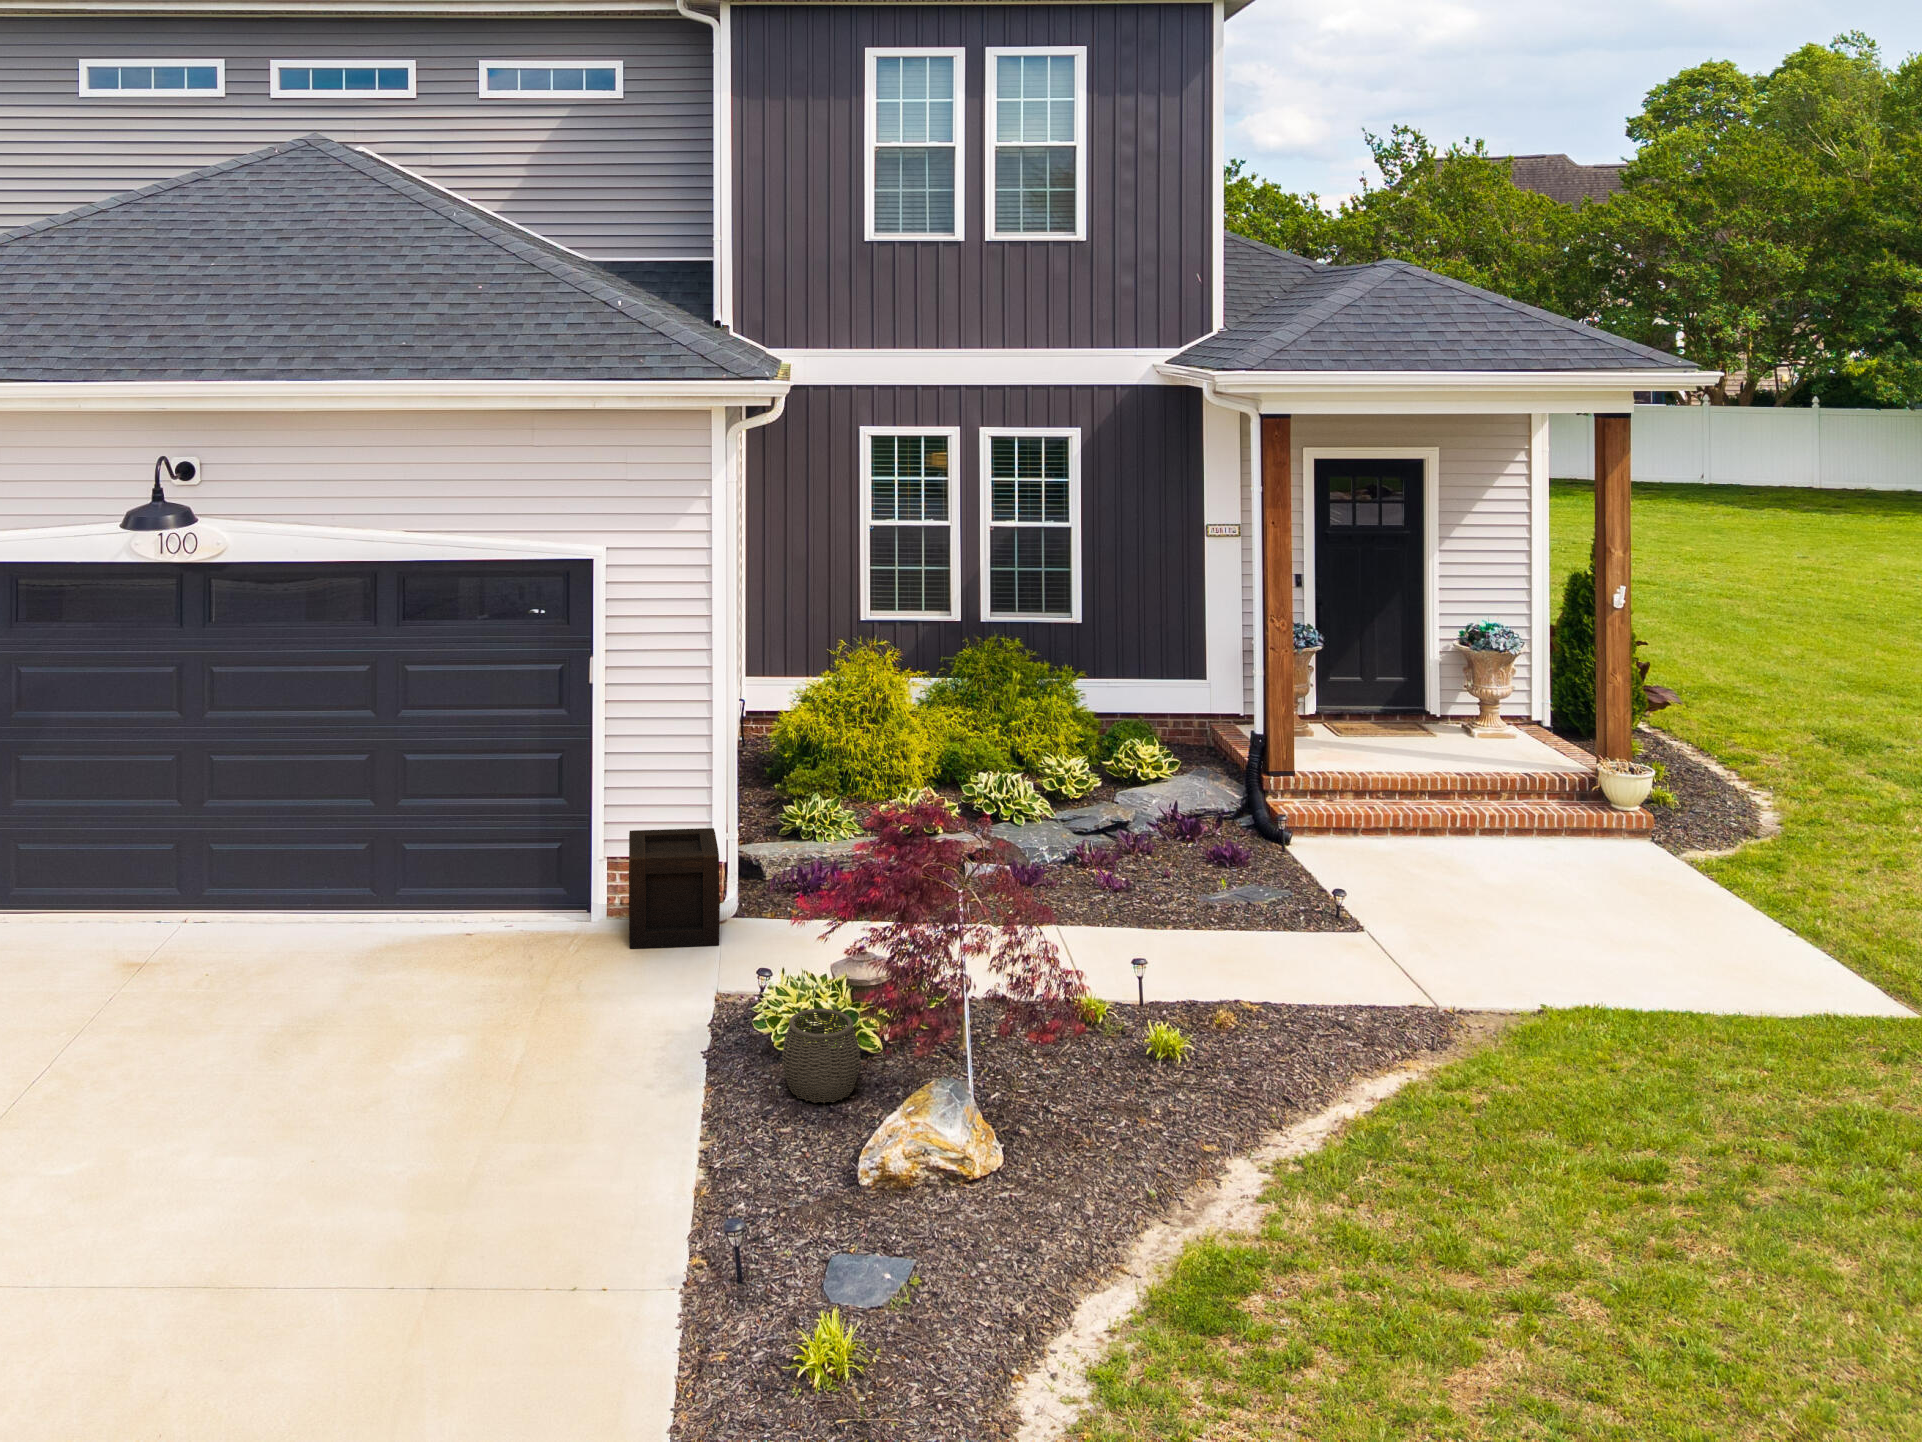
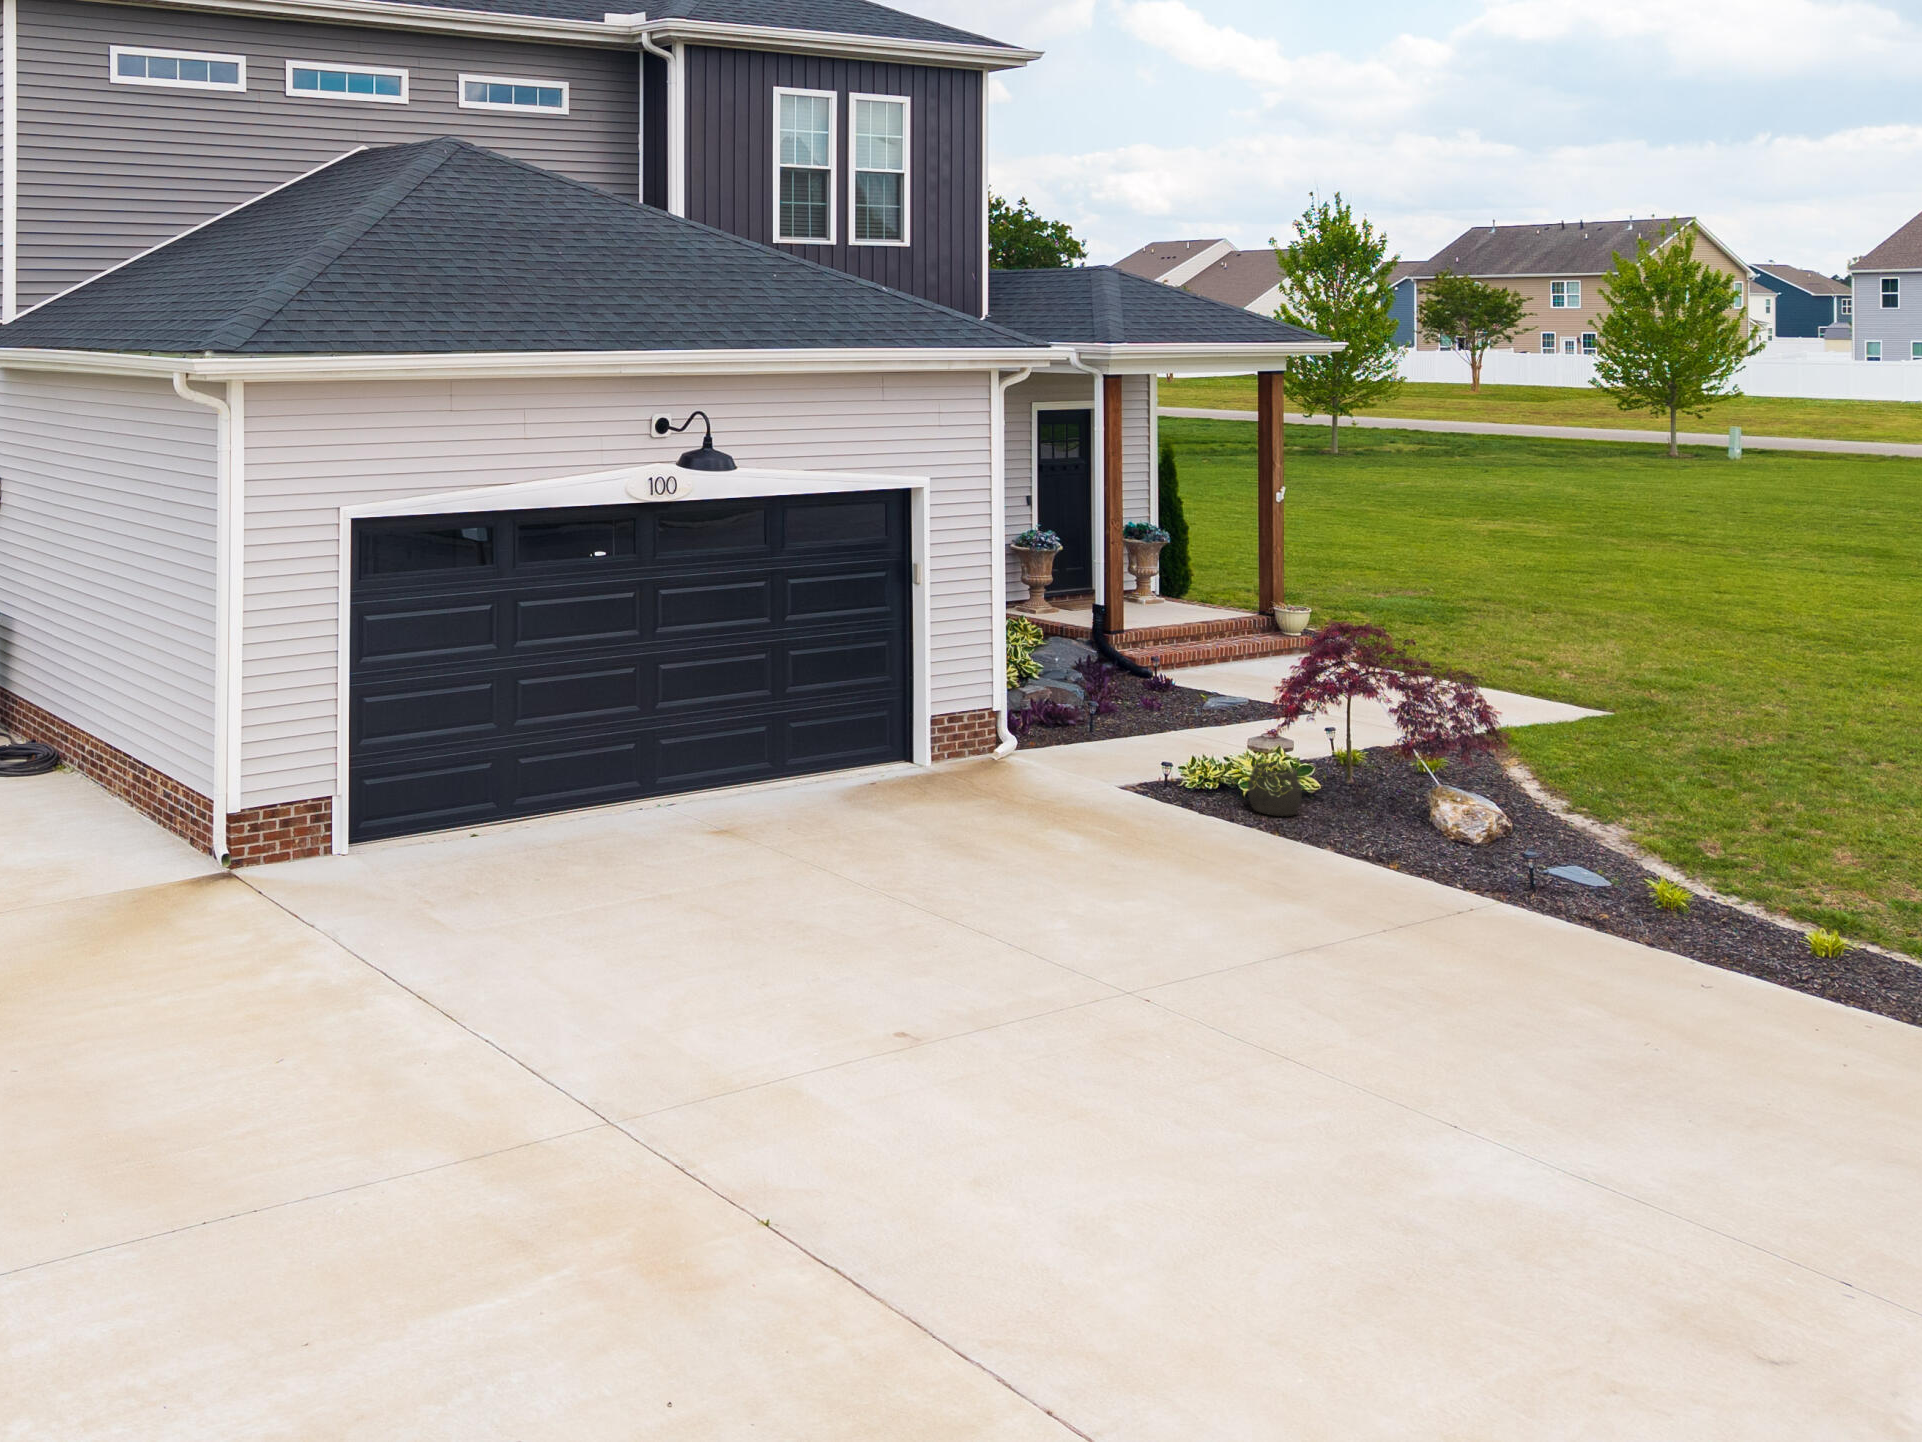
wooden crate: present [629,828,720,948] -> none [949,685,1044,771]

